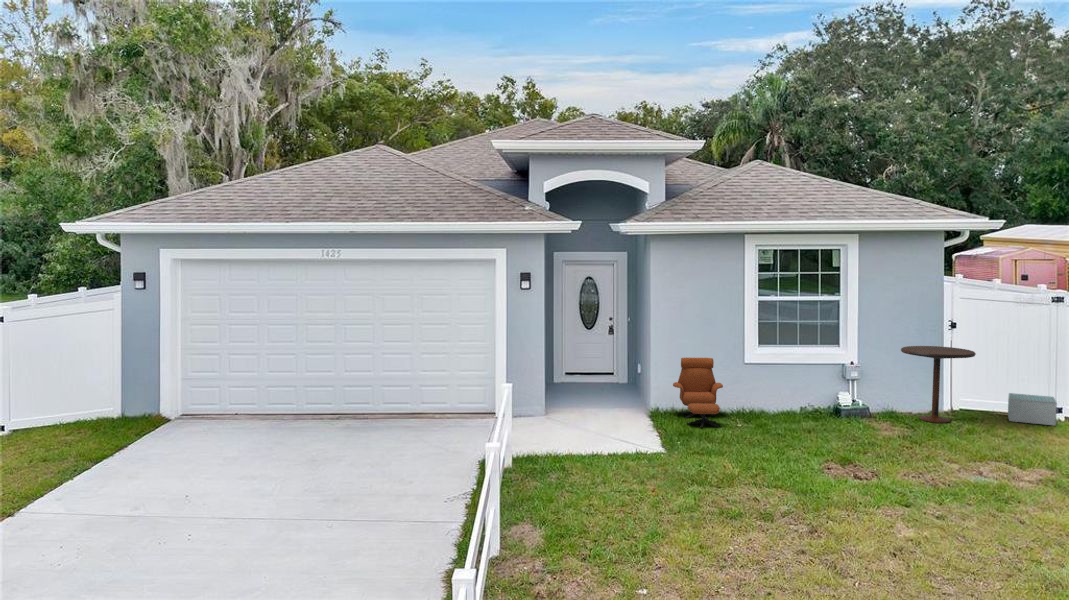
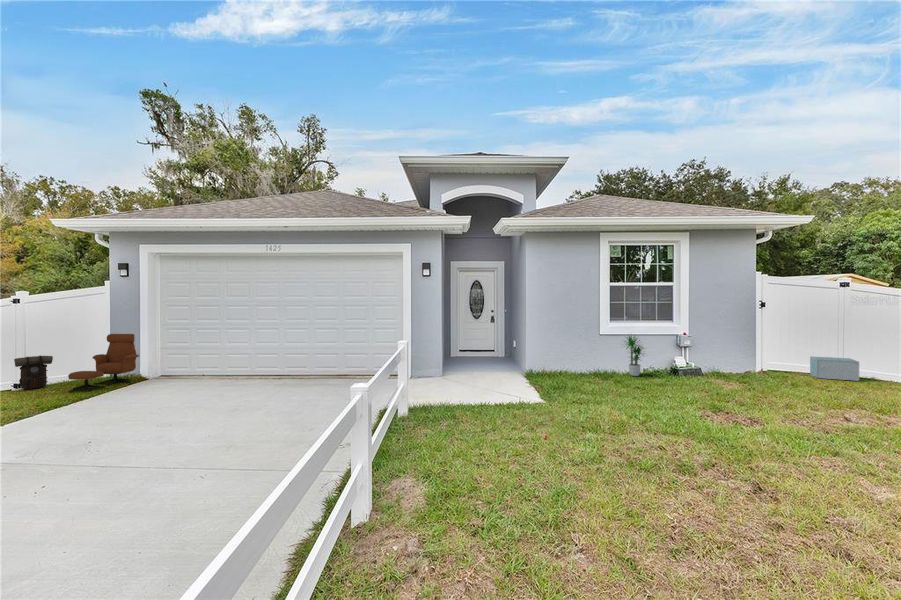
pedestal table: present [901,346,976,423] -> none [724,320,790,380]
lounge chair: present [673,358,723,428] -> present [68,334,139,392]
potted plant: none [768,362,804,417] -> present [624,335,643,376]
backpack: none [30,391,70,432] -> present [14,356,53,389]

